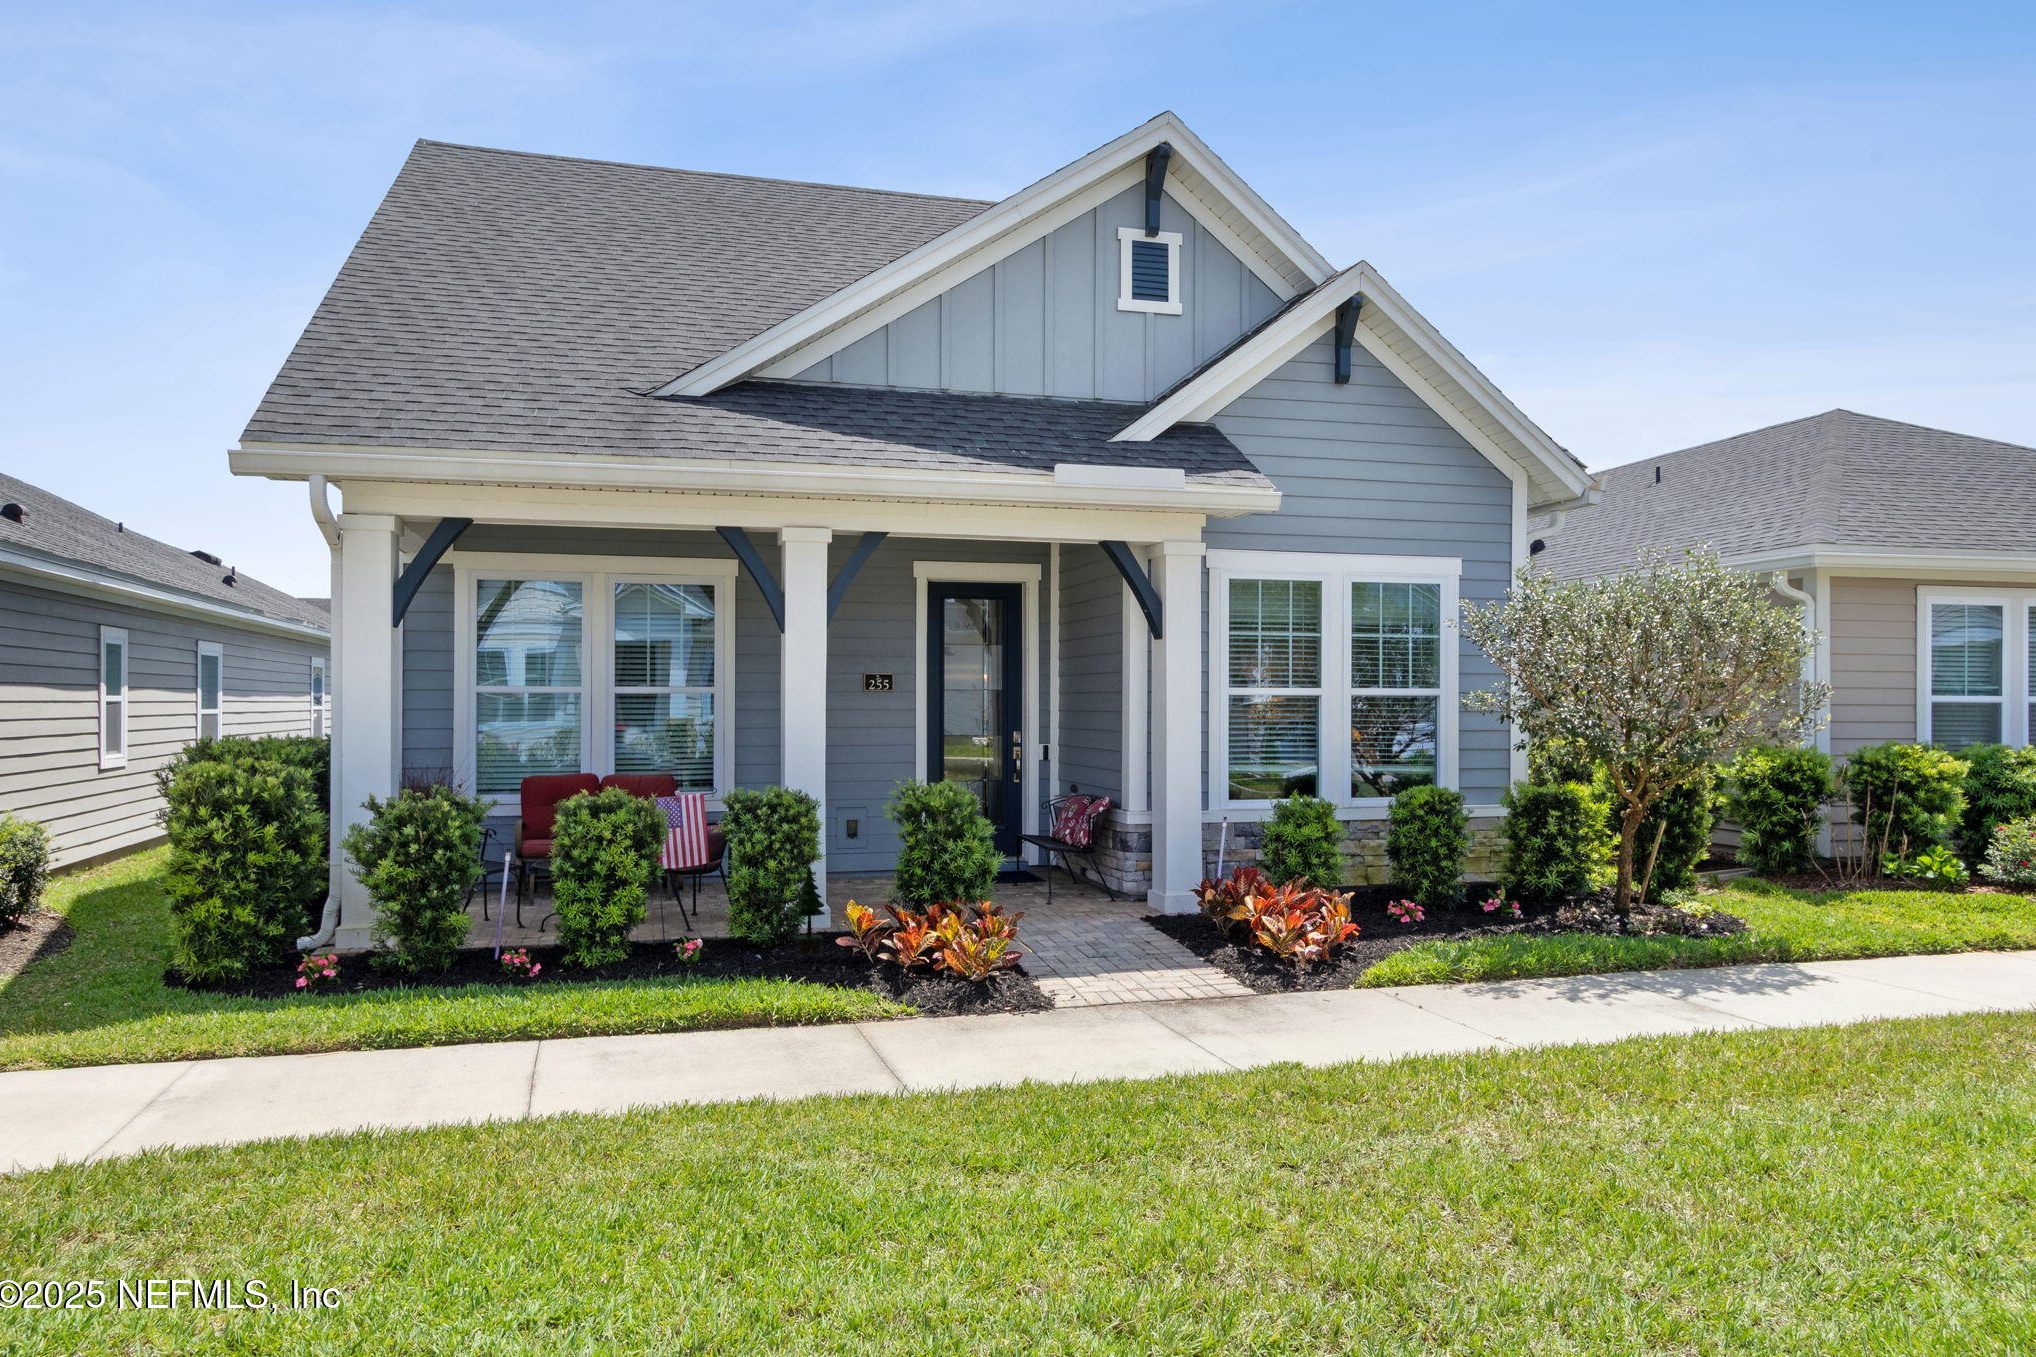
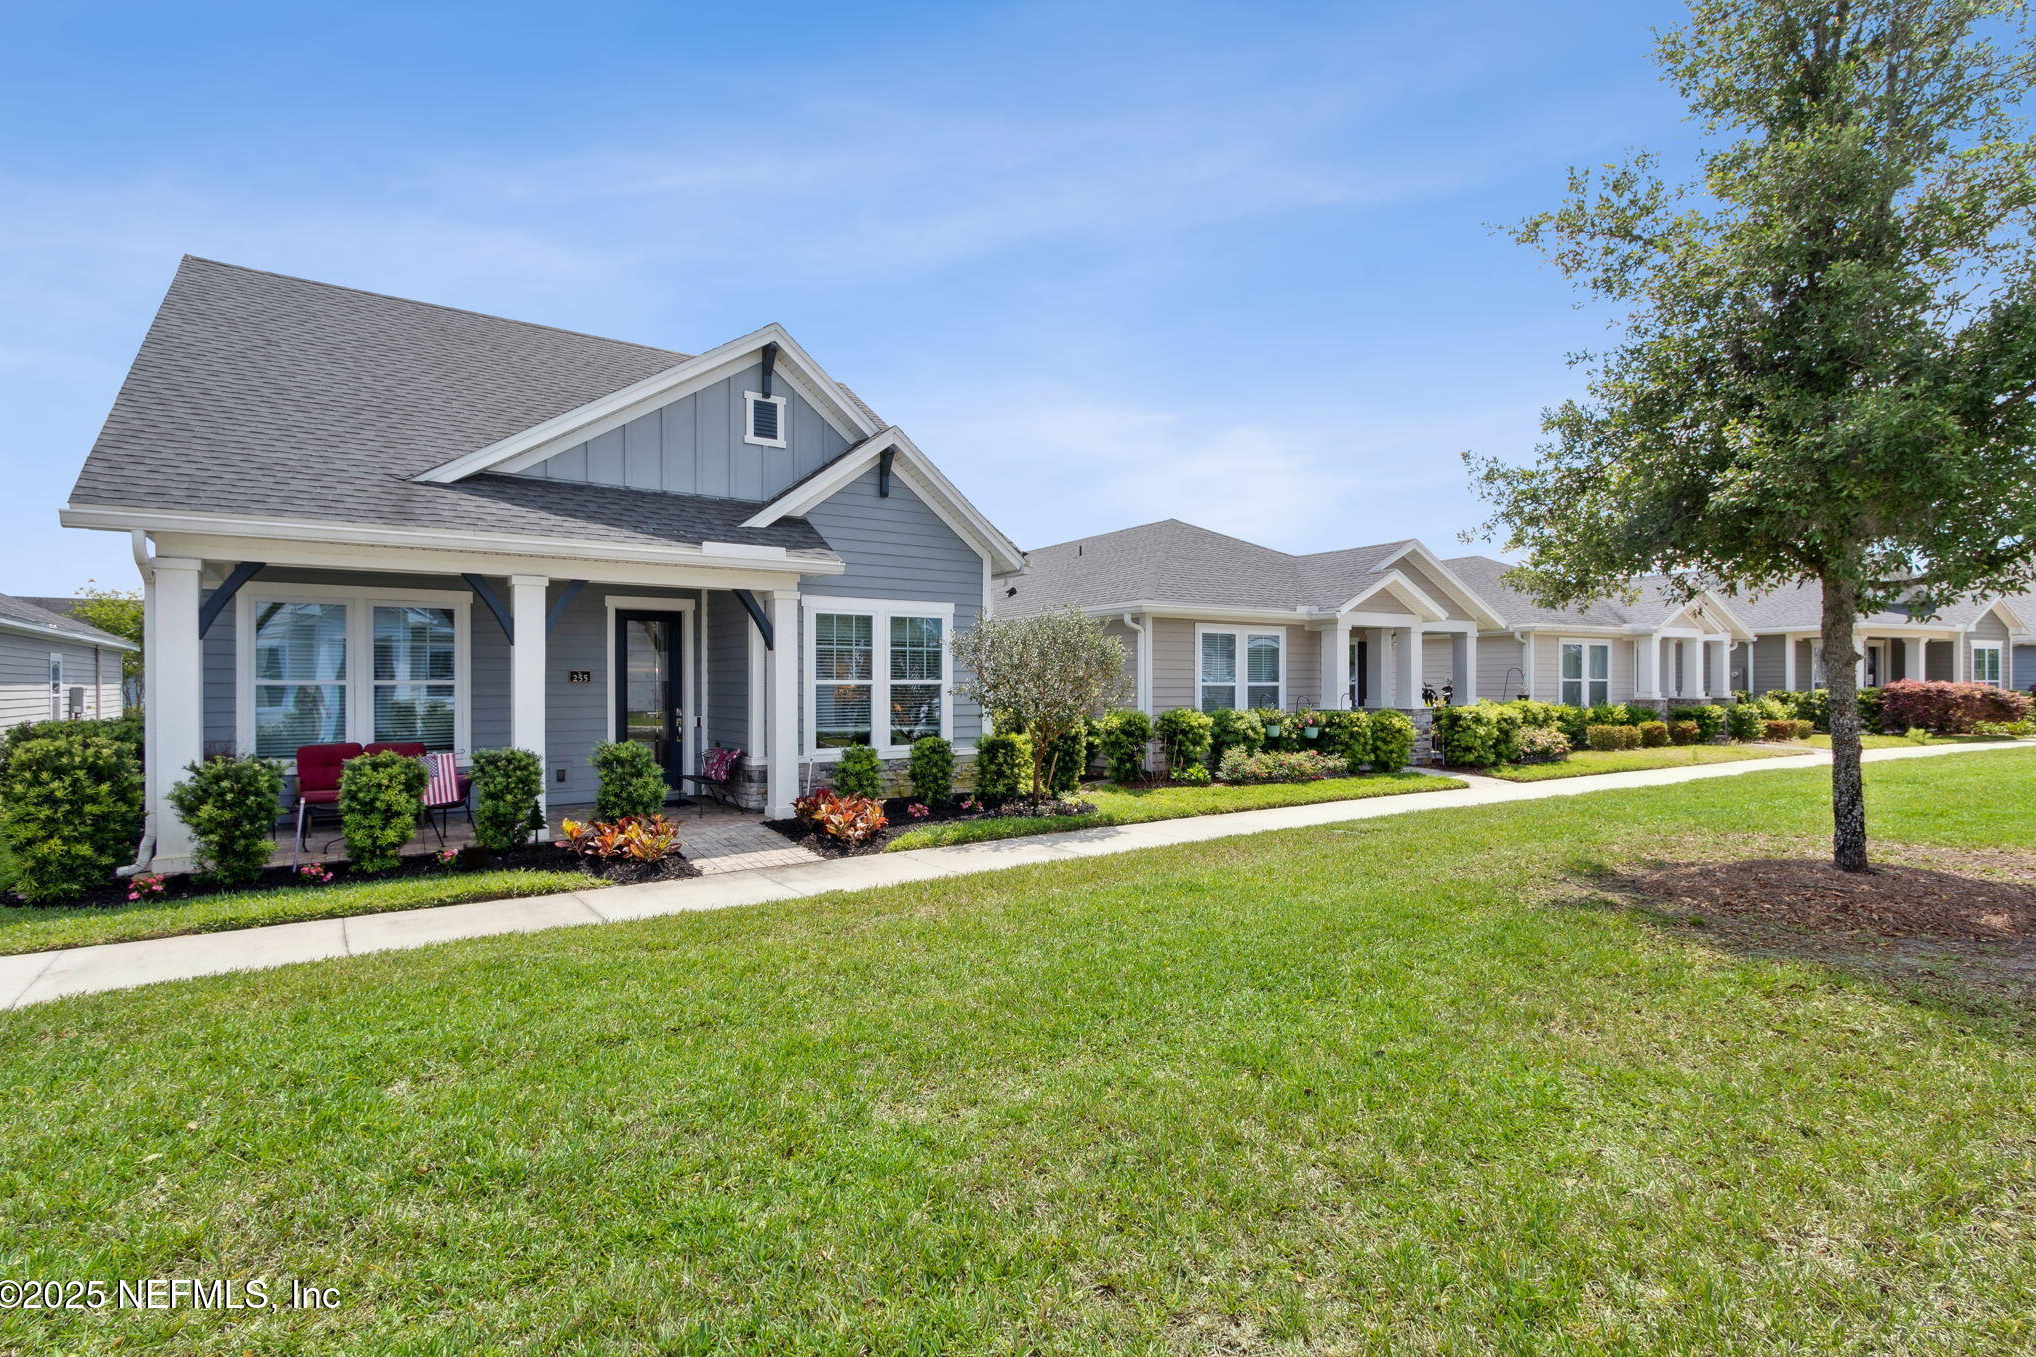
wooden bucket: none [708,910,742,969] -> present [463,829,488,868]

